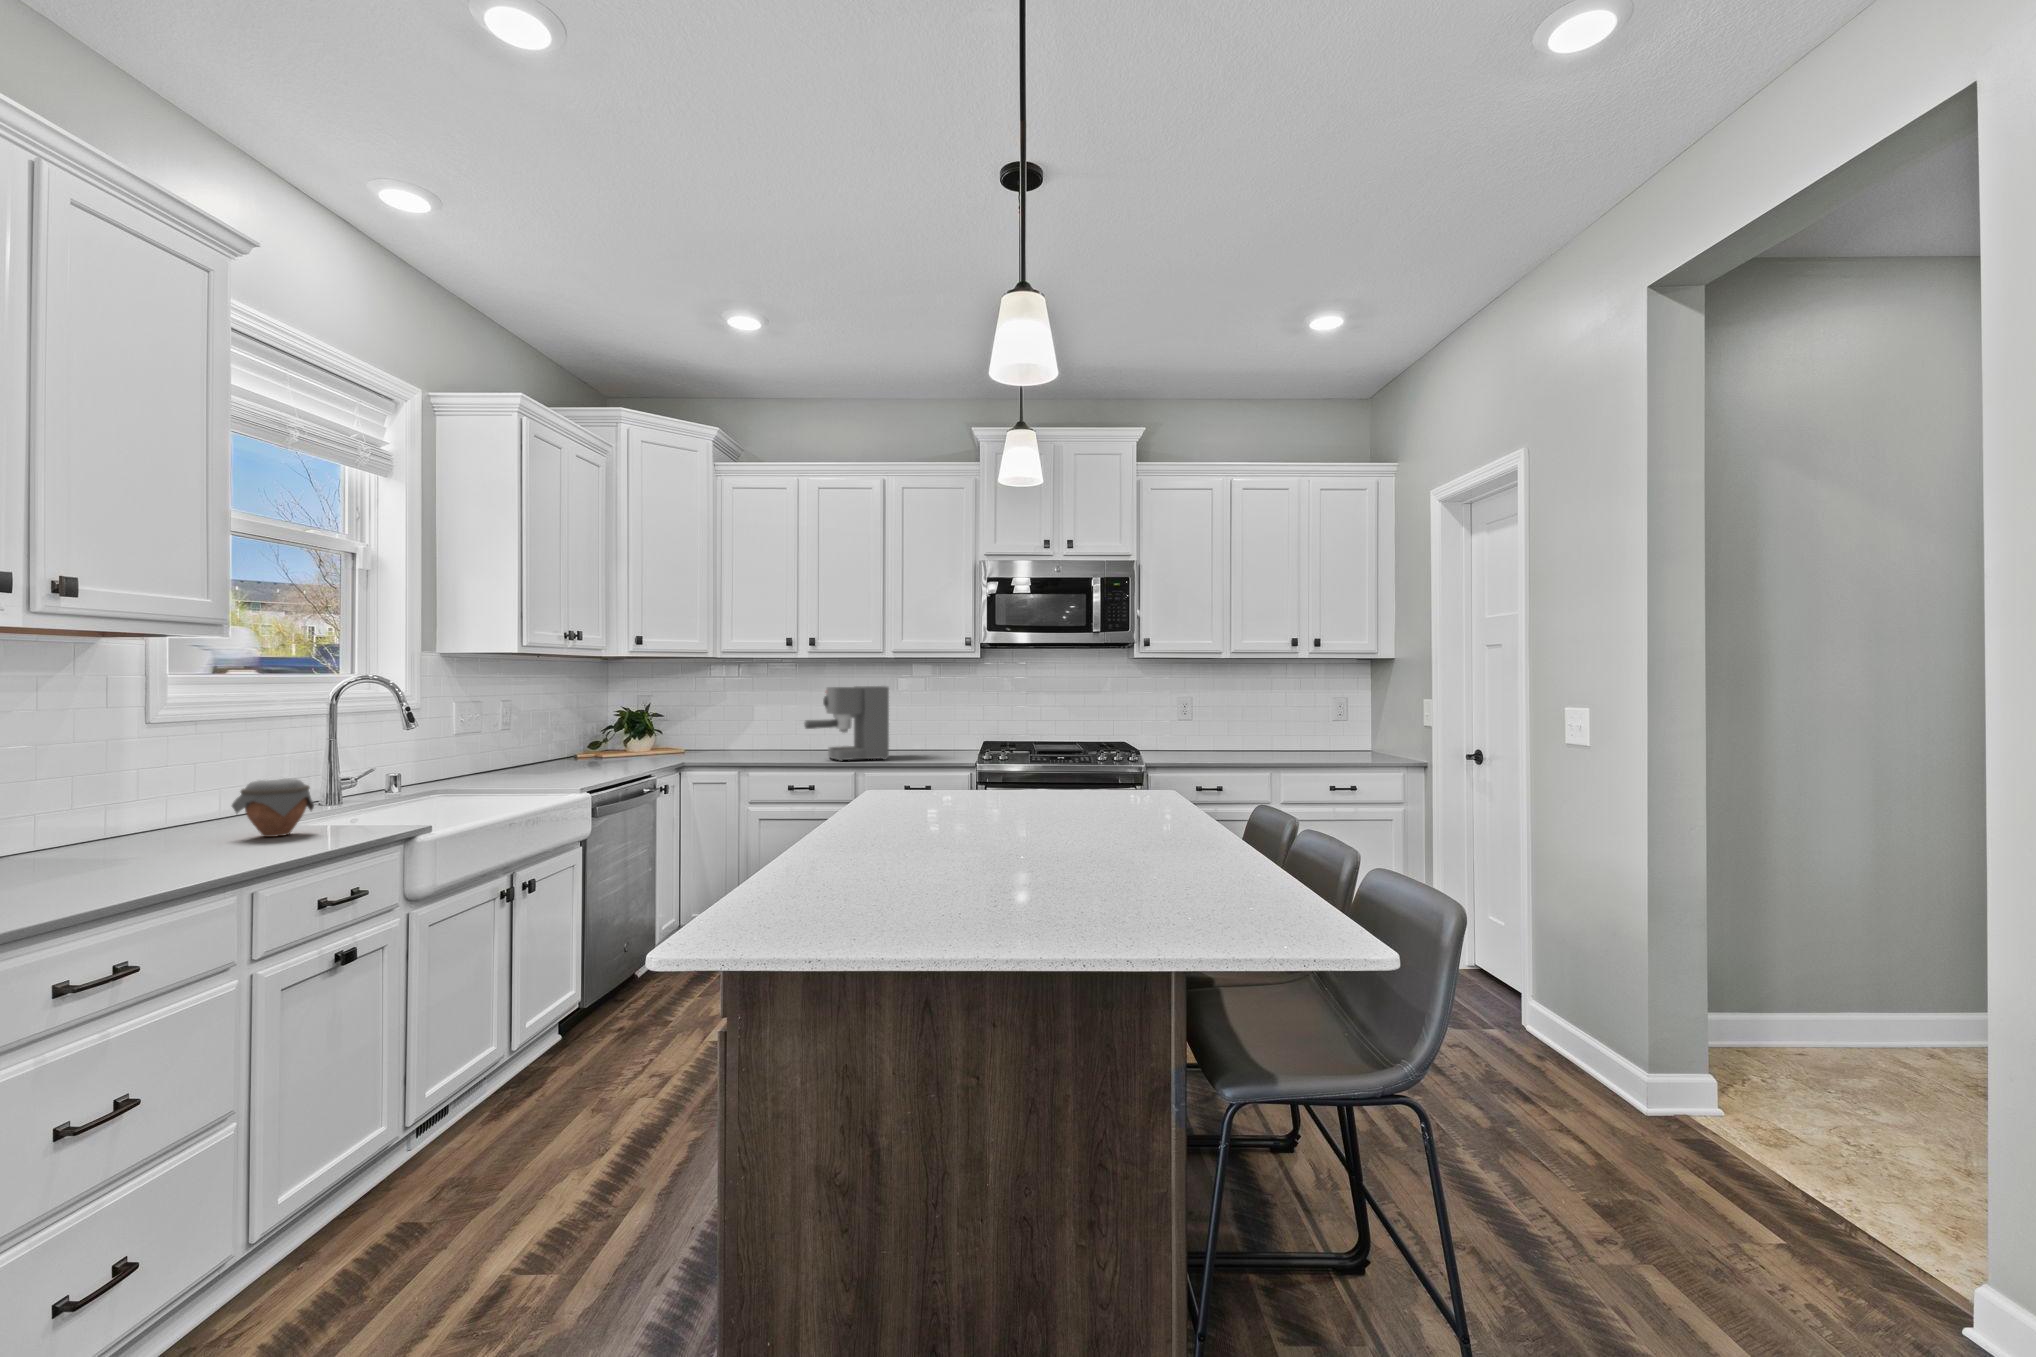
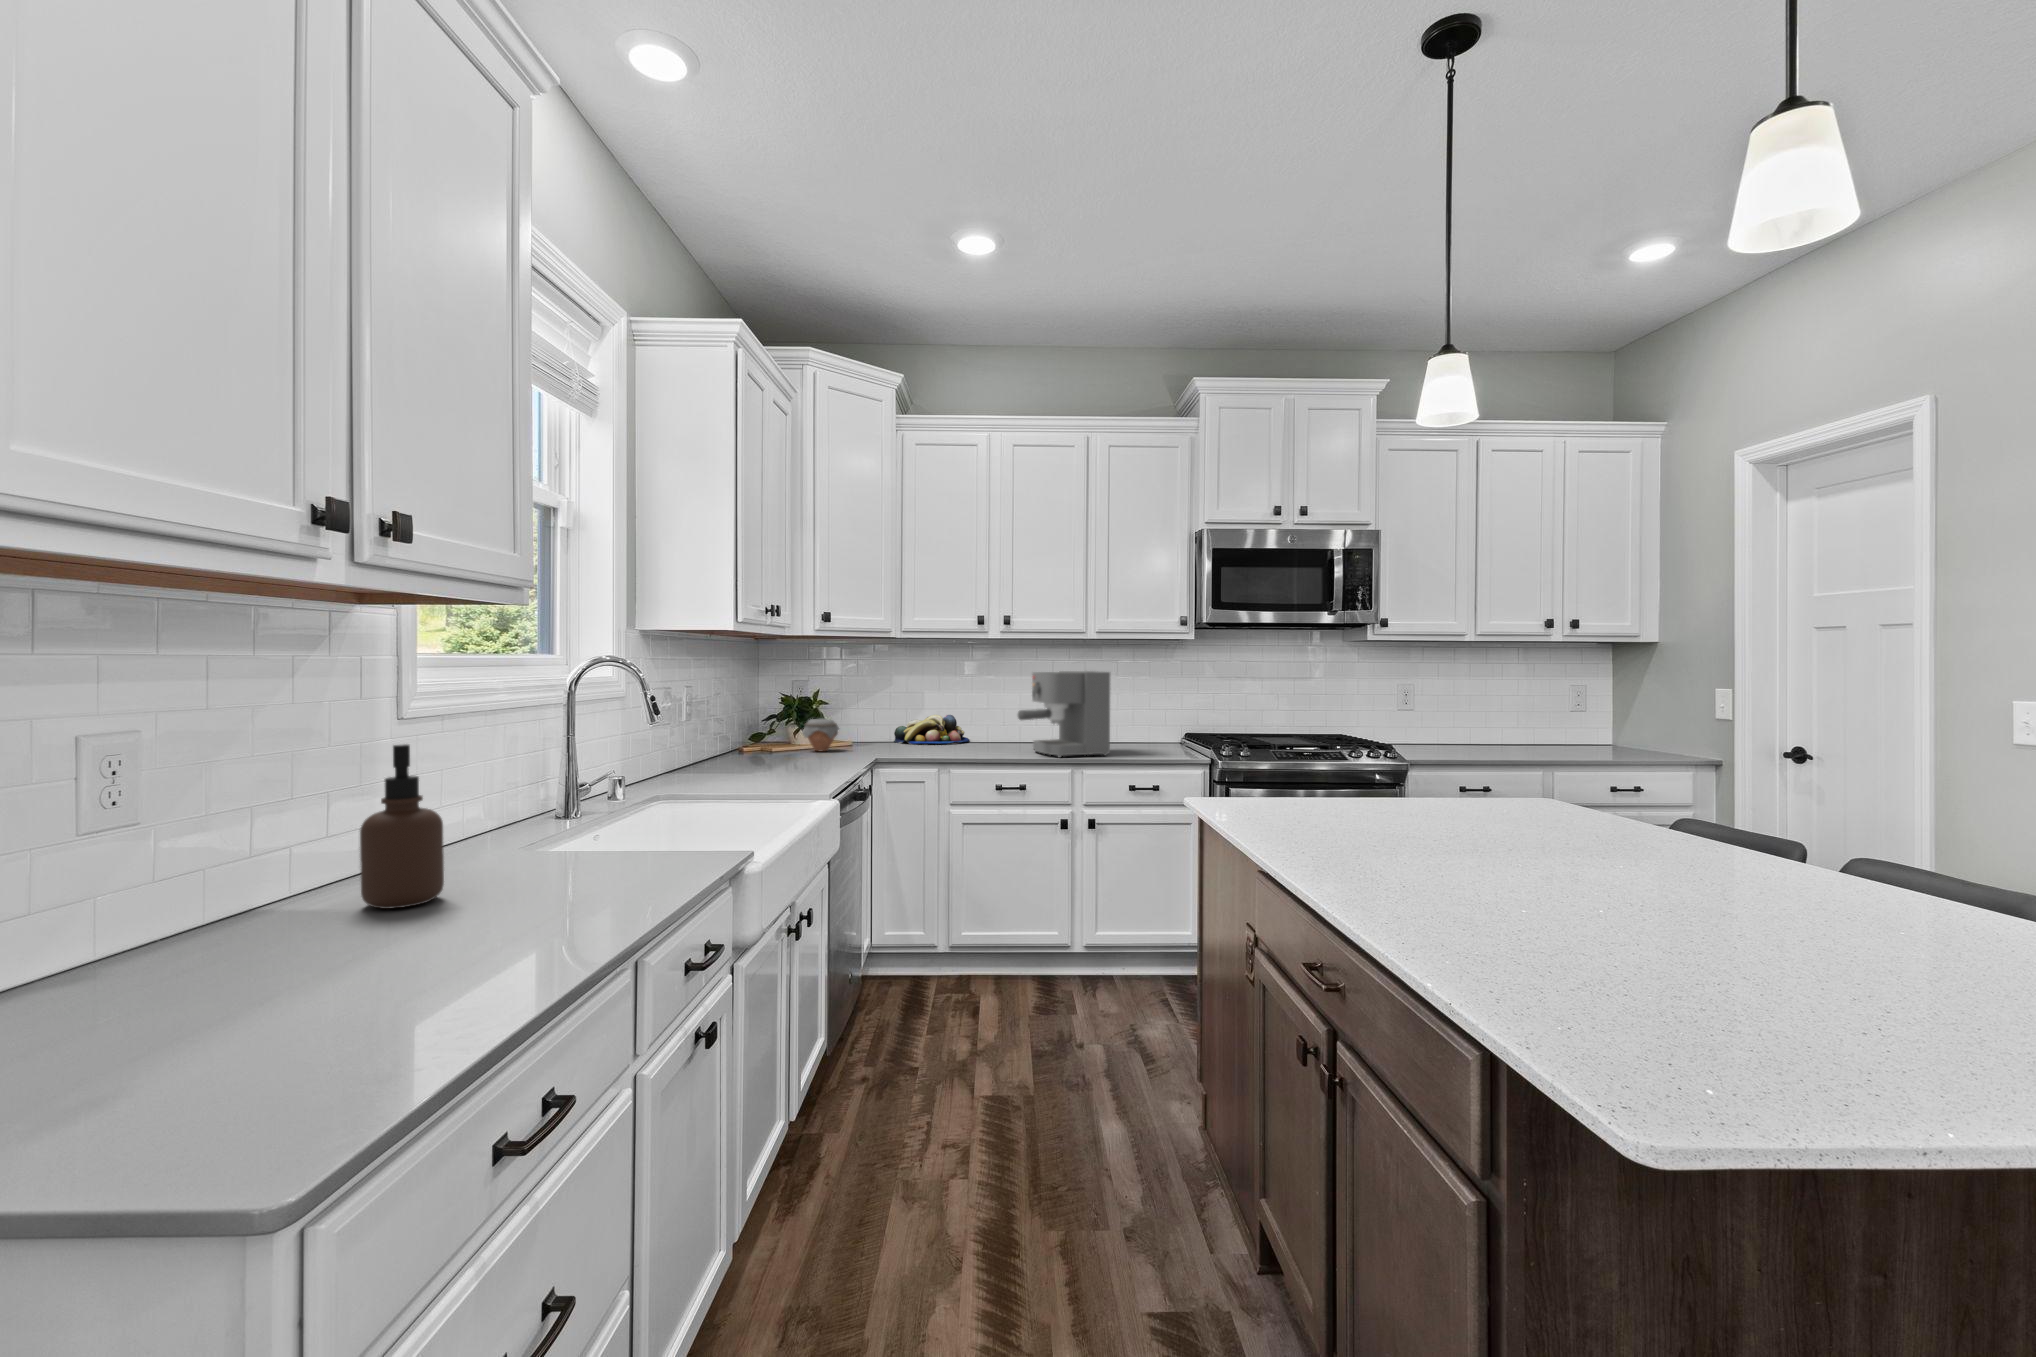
fruit bowl: none [722,725,793,751] -> present [894,715,969,744]
soap dispenser: none [78,739,147,856] -> present [360,744,444,909]
jar: present [232,779,314,837] -> present [802,719,839,751]

